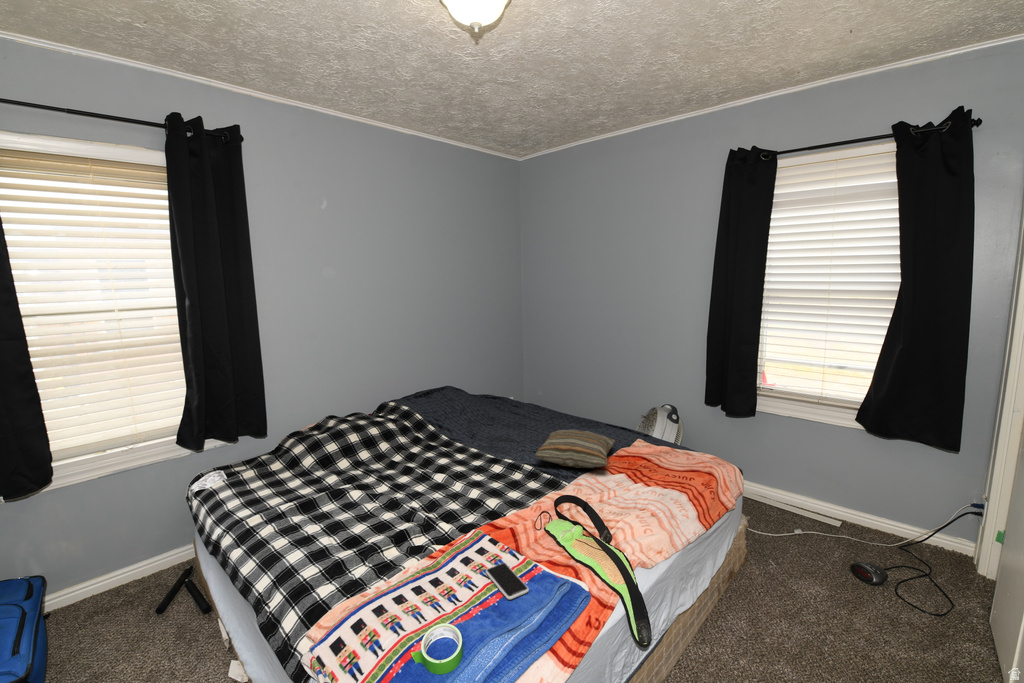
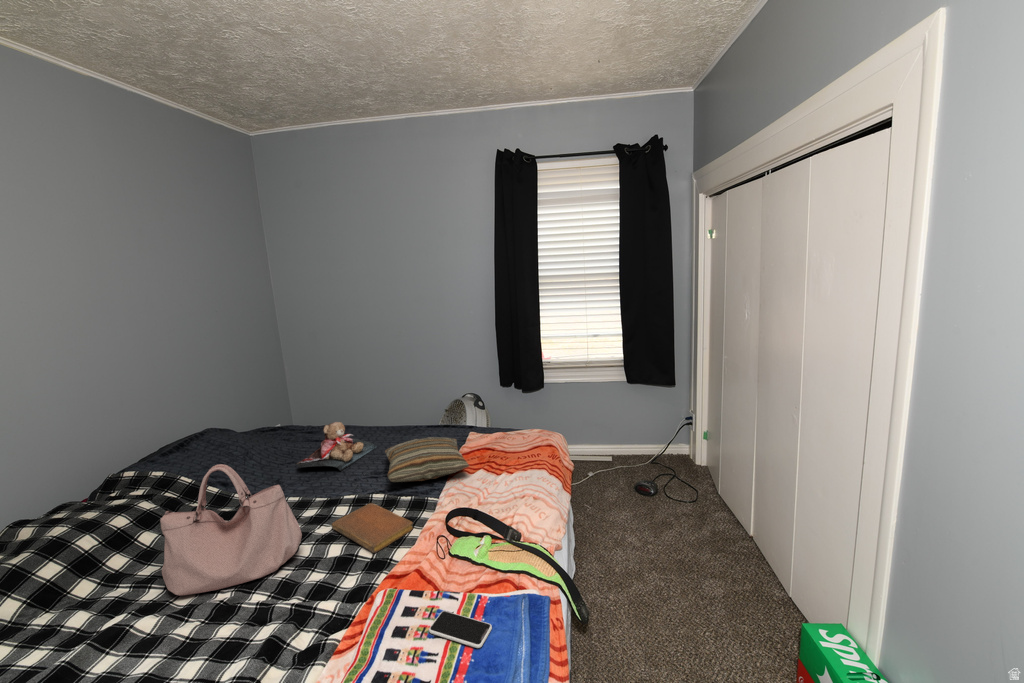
teddy bear: none [488,400,554,441] -> present [296,422,377,471]
handbag: none [374,406,453,492] -> present [160,464,302,596]
notebook: none [479,469,532,505] -> present [331,503,413,553]

